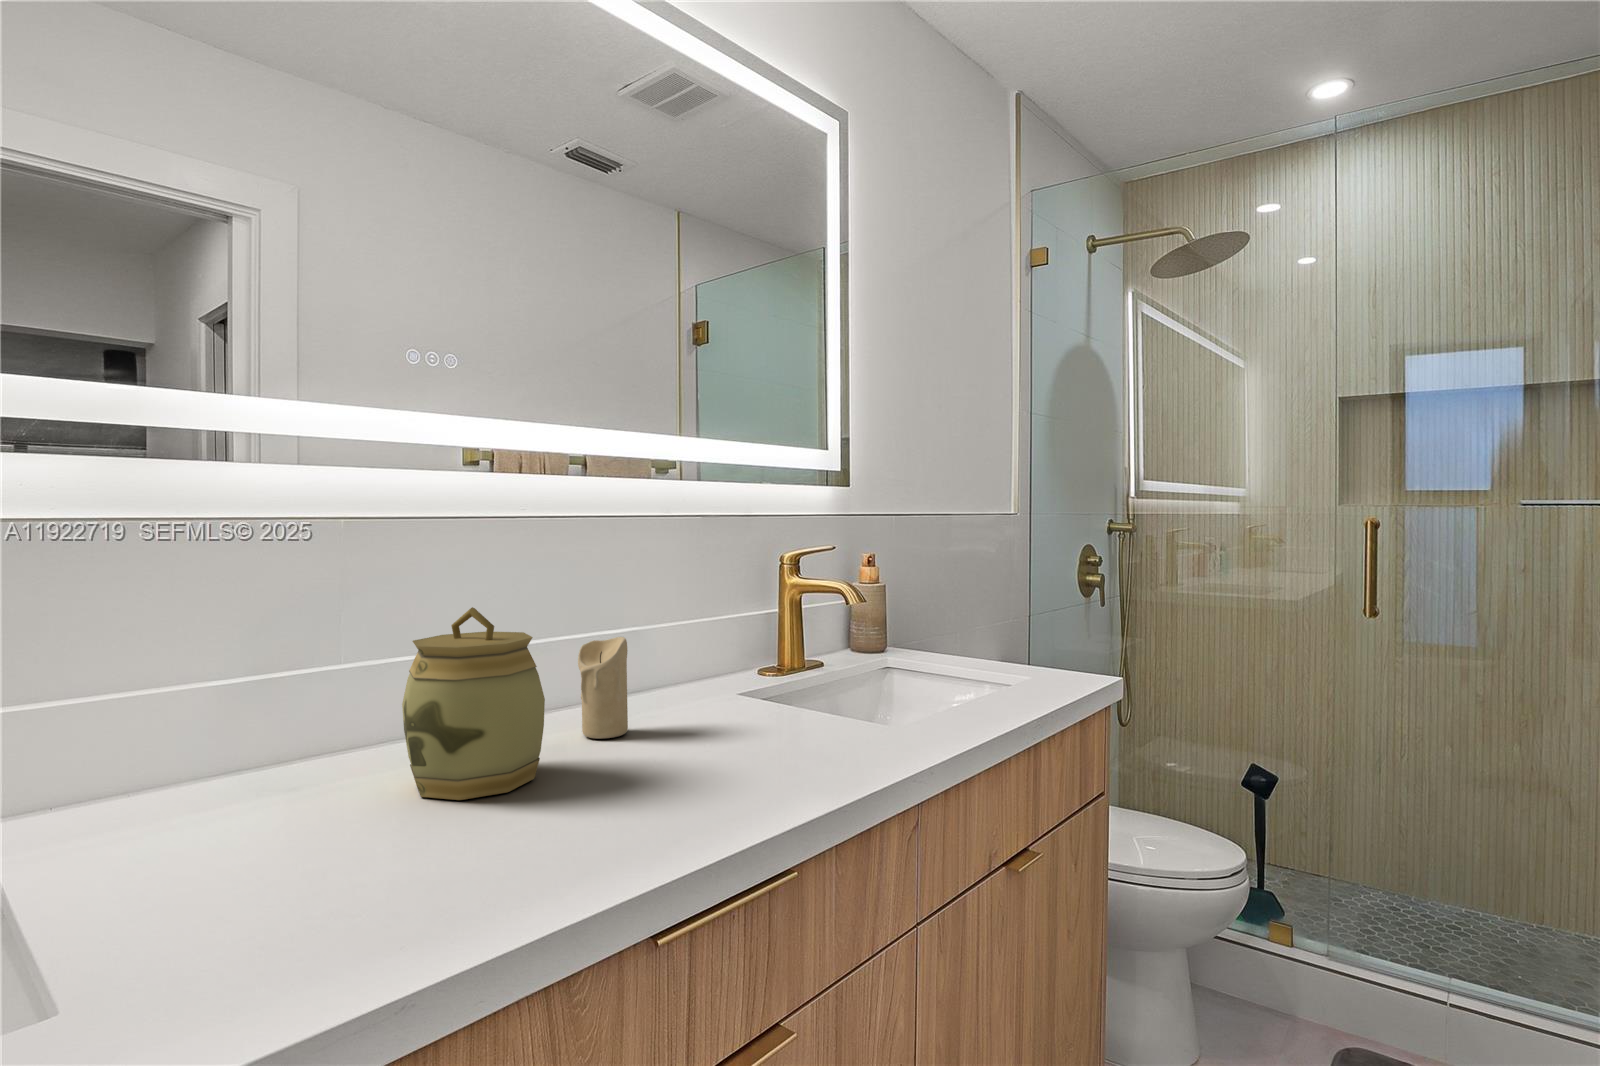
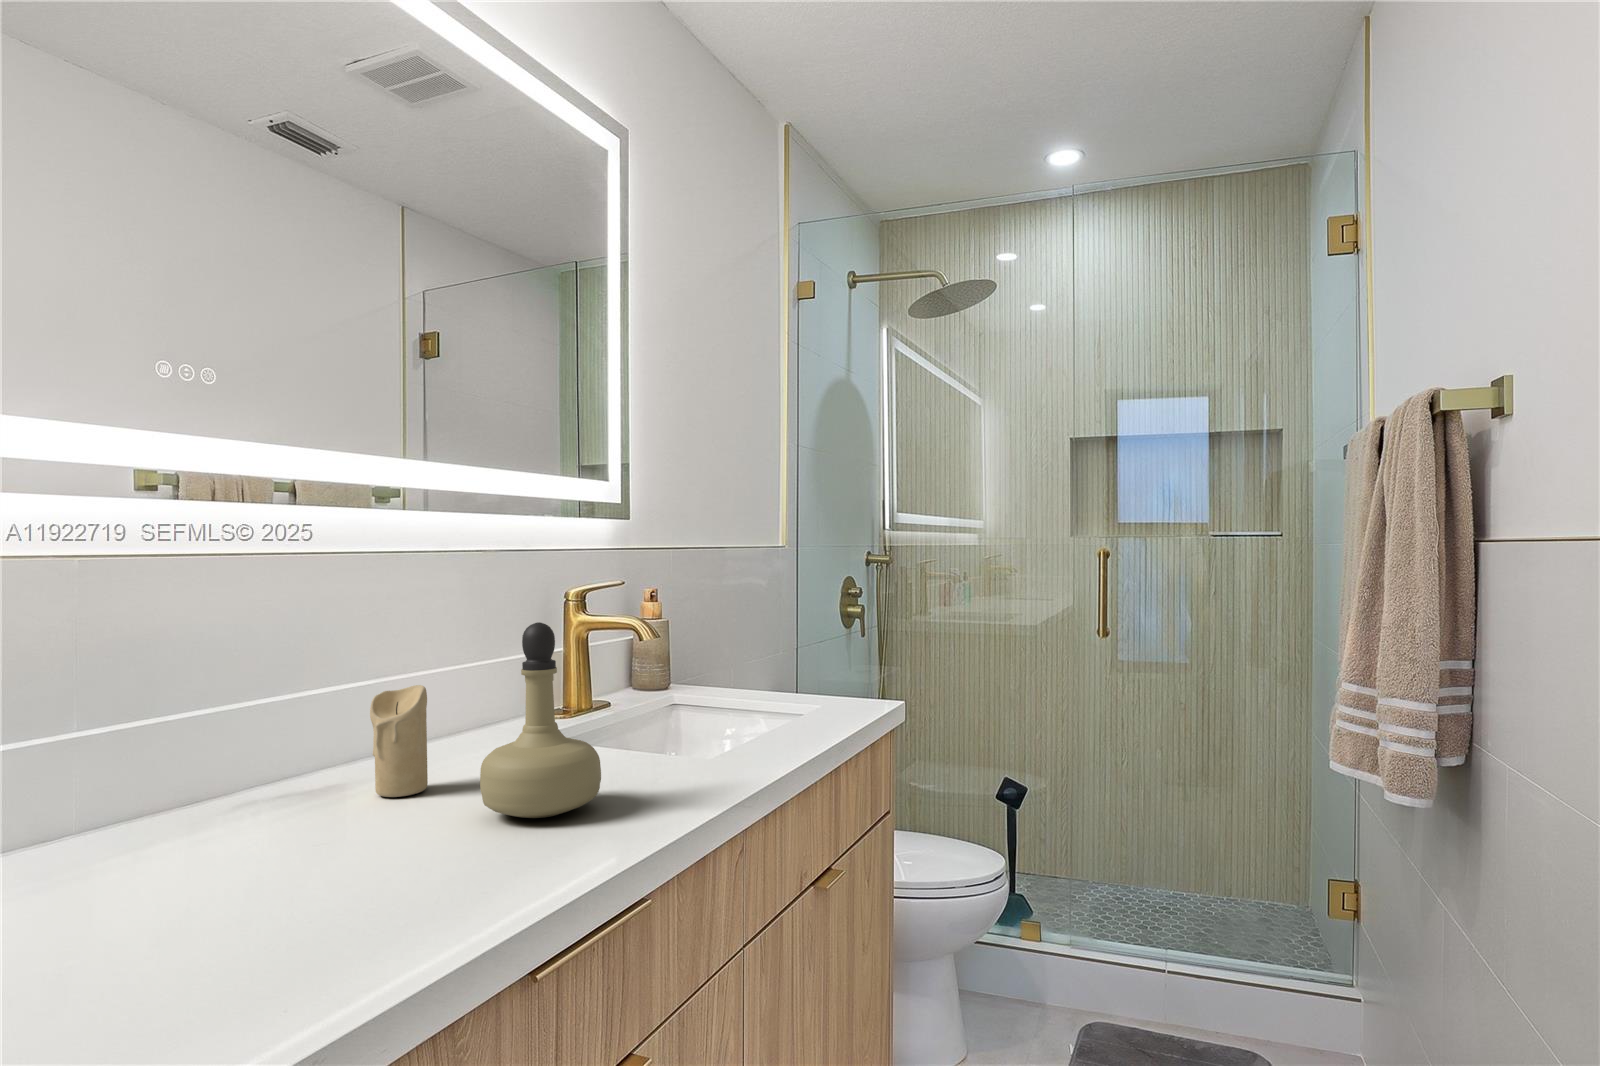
perfume bottle: none [655,583,769,773] -> present [480,622,601,818]
jar: present [402,607,545,800] -> none [188,658,360,871]

